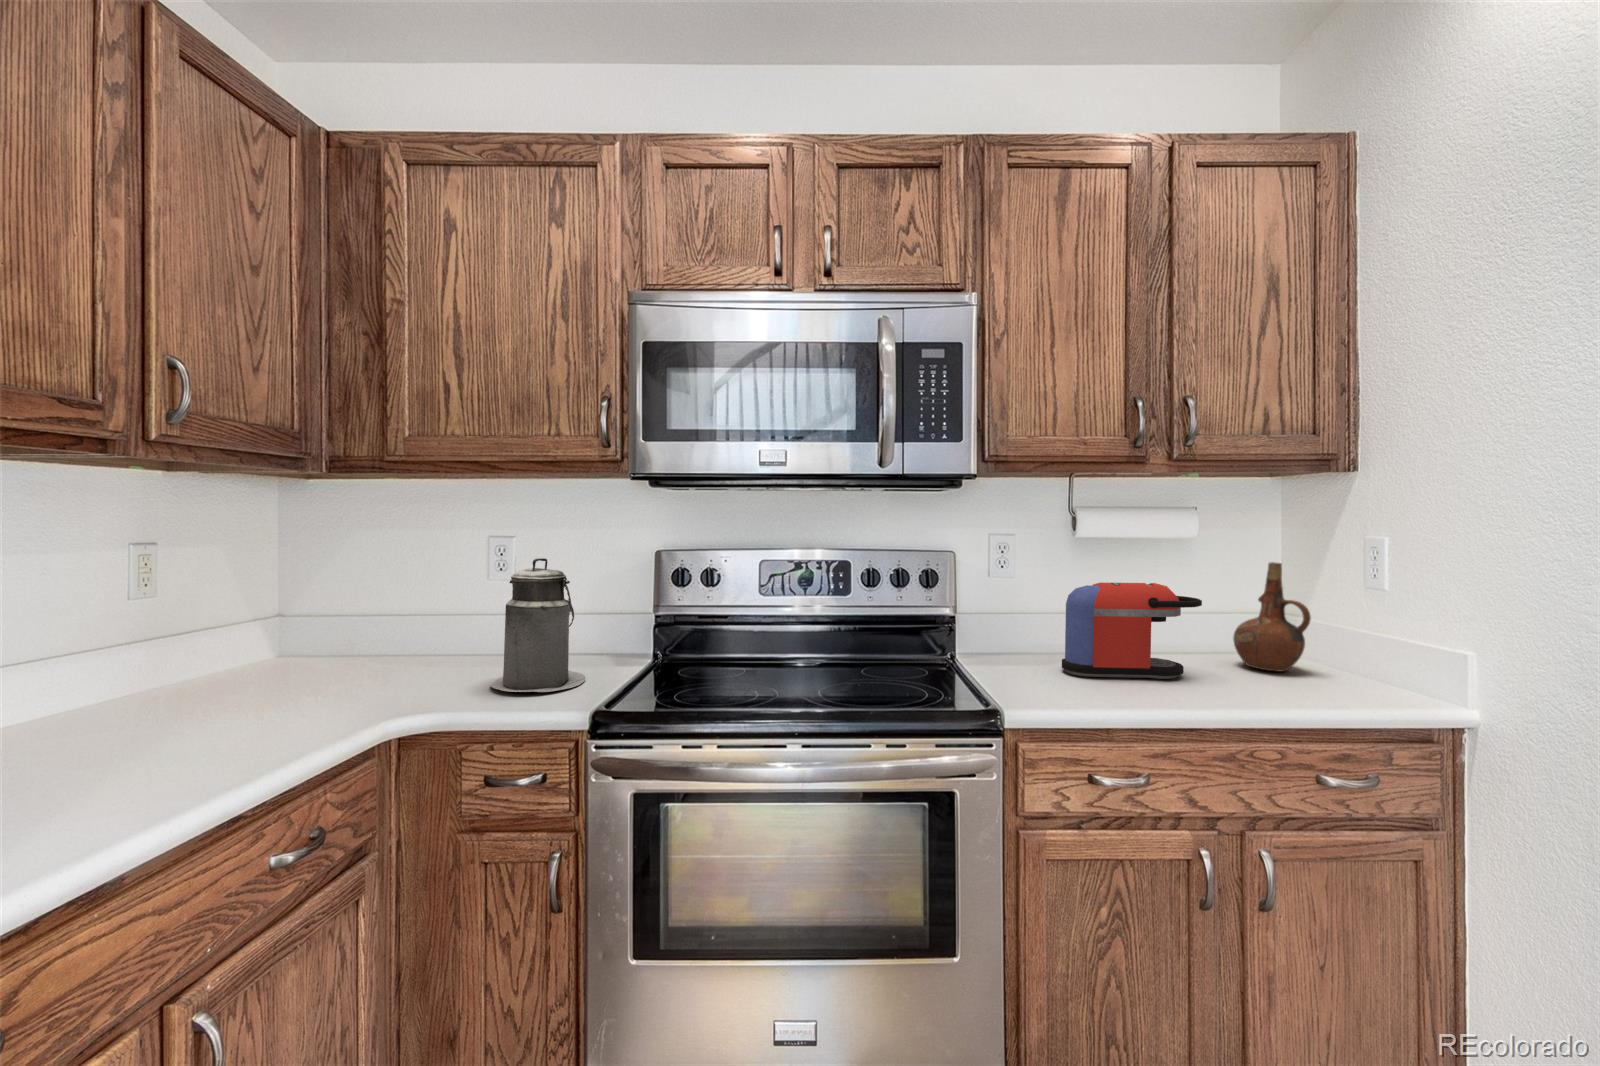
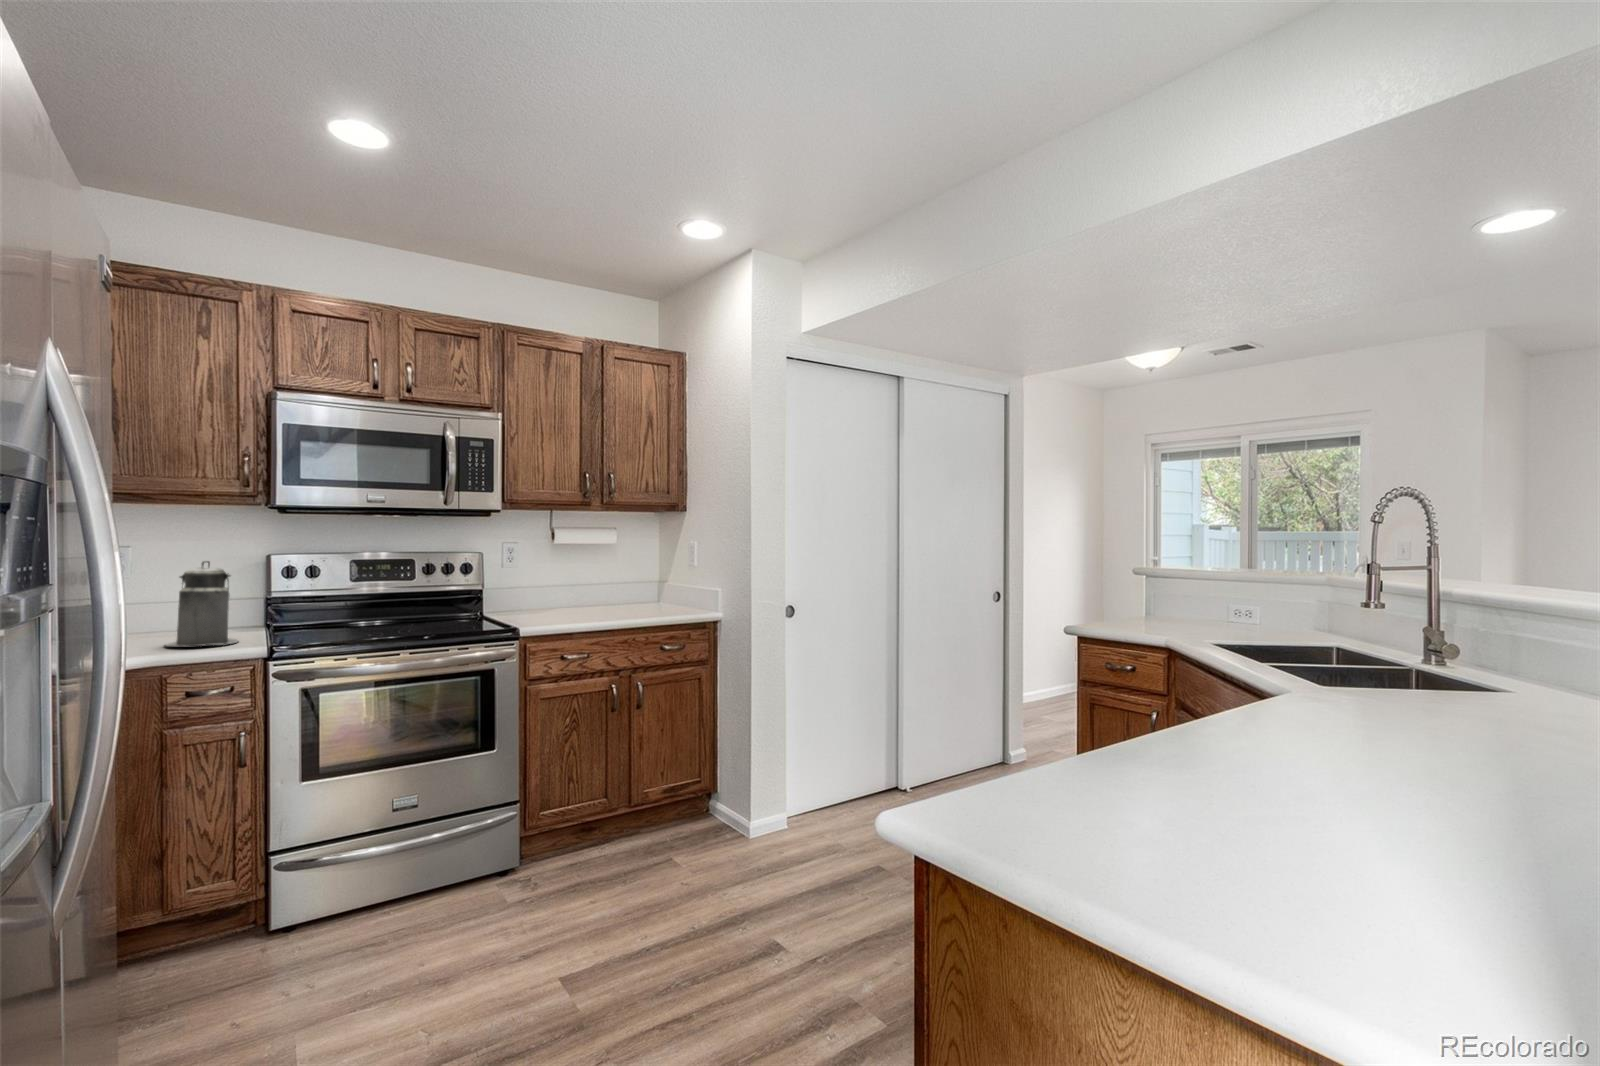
ceramic pitcher: present [1233,562,1311,672] -> none [638,556,670,609]
coffee maker: present [1062,583,1202,679] -> none [550,567,619,617]

